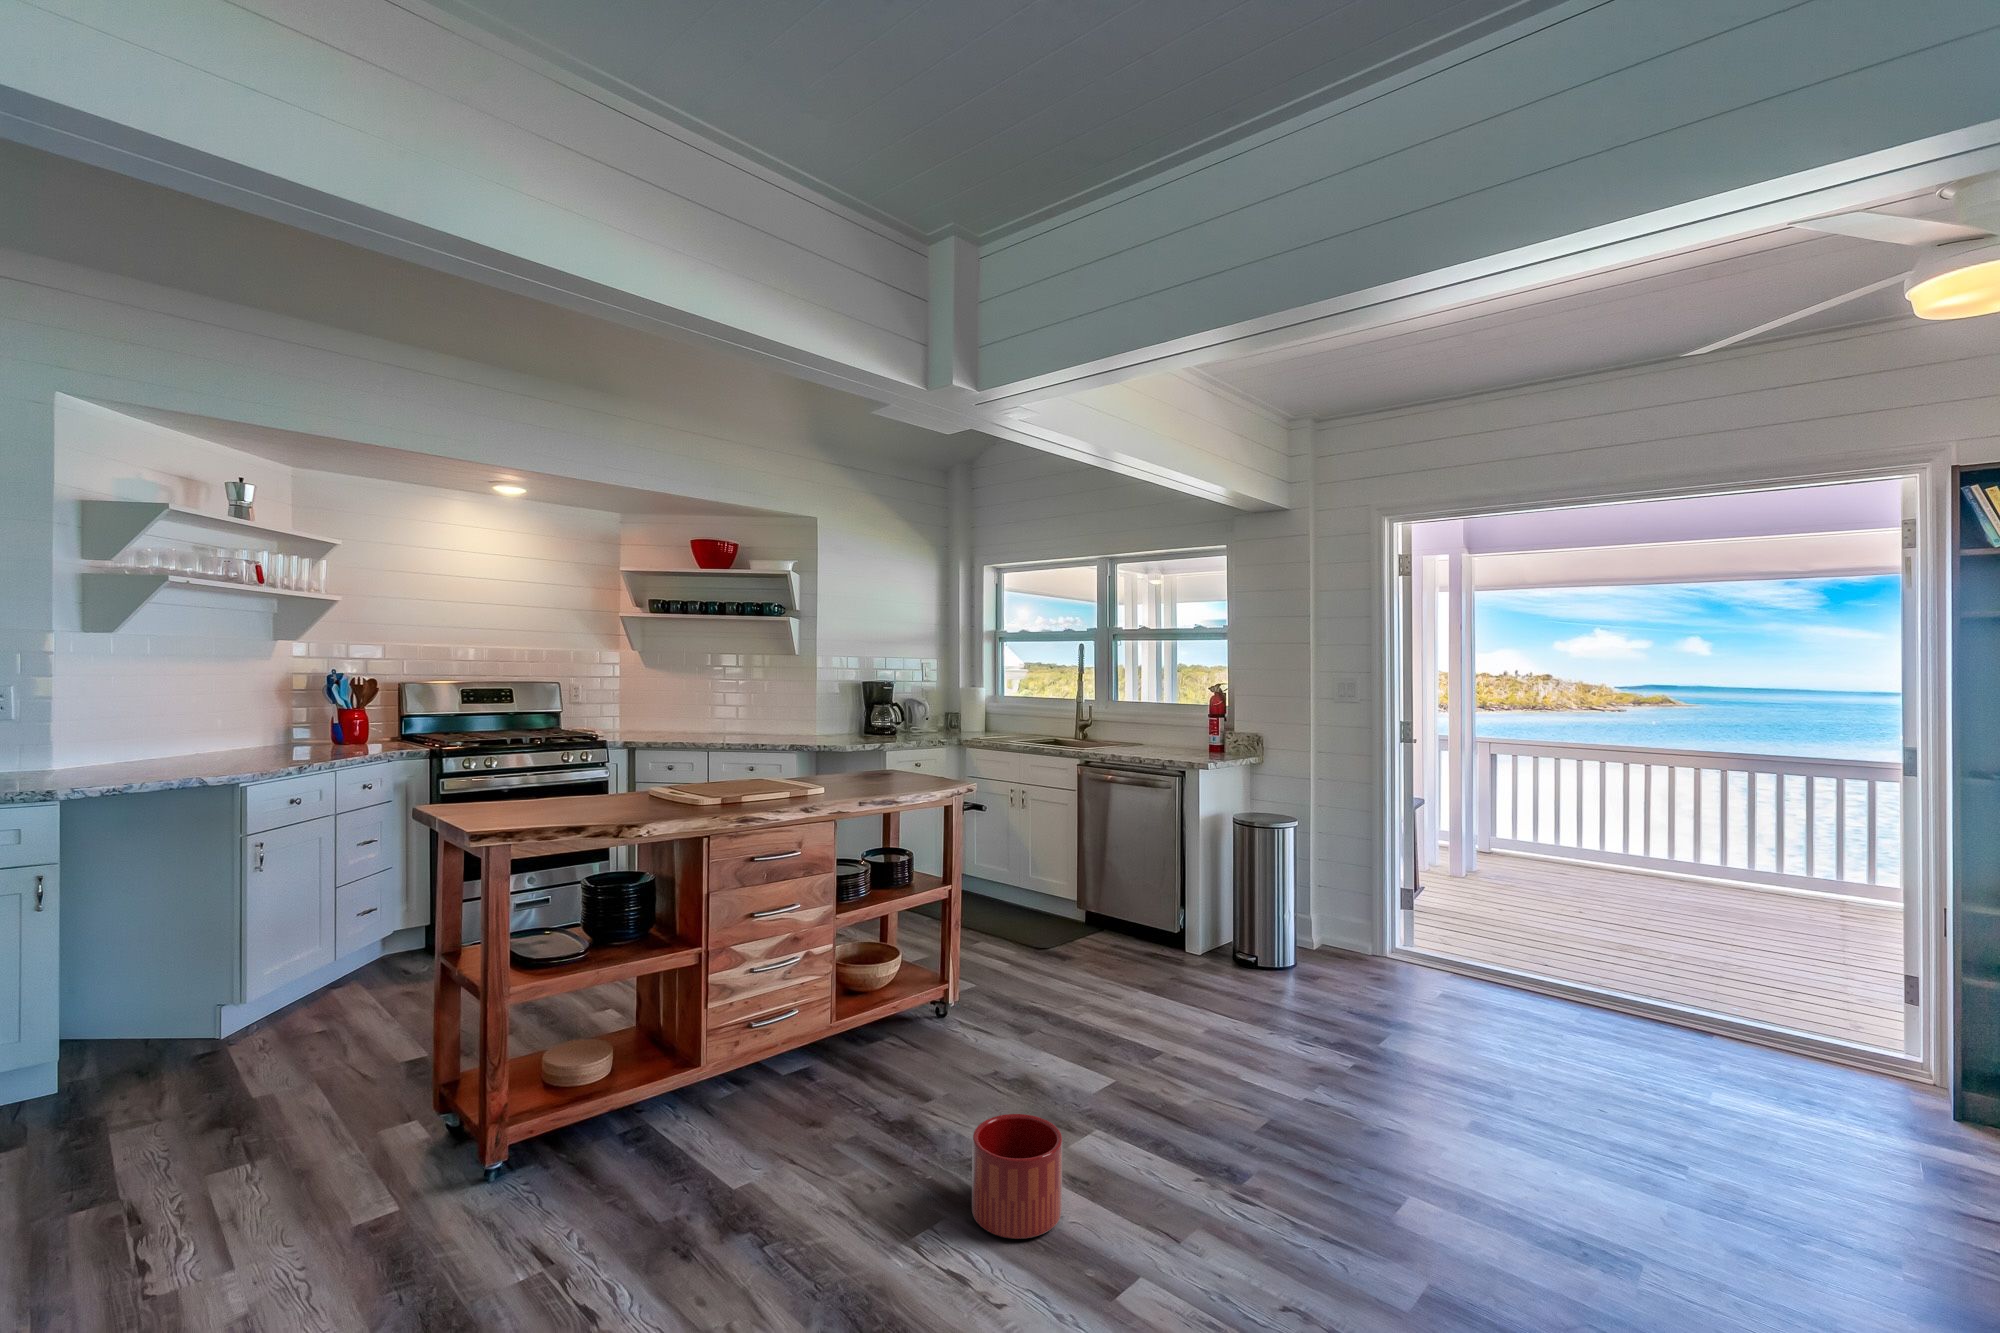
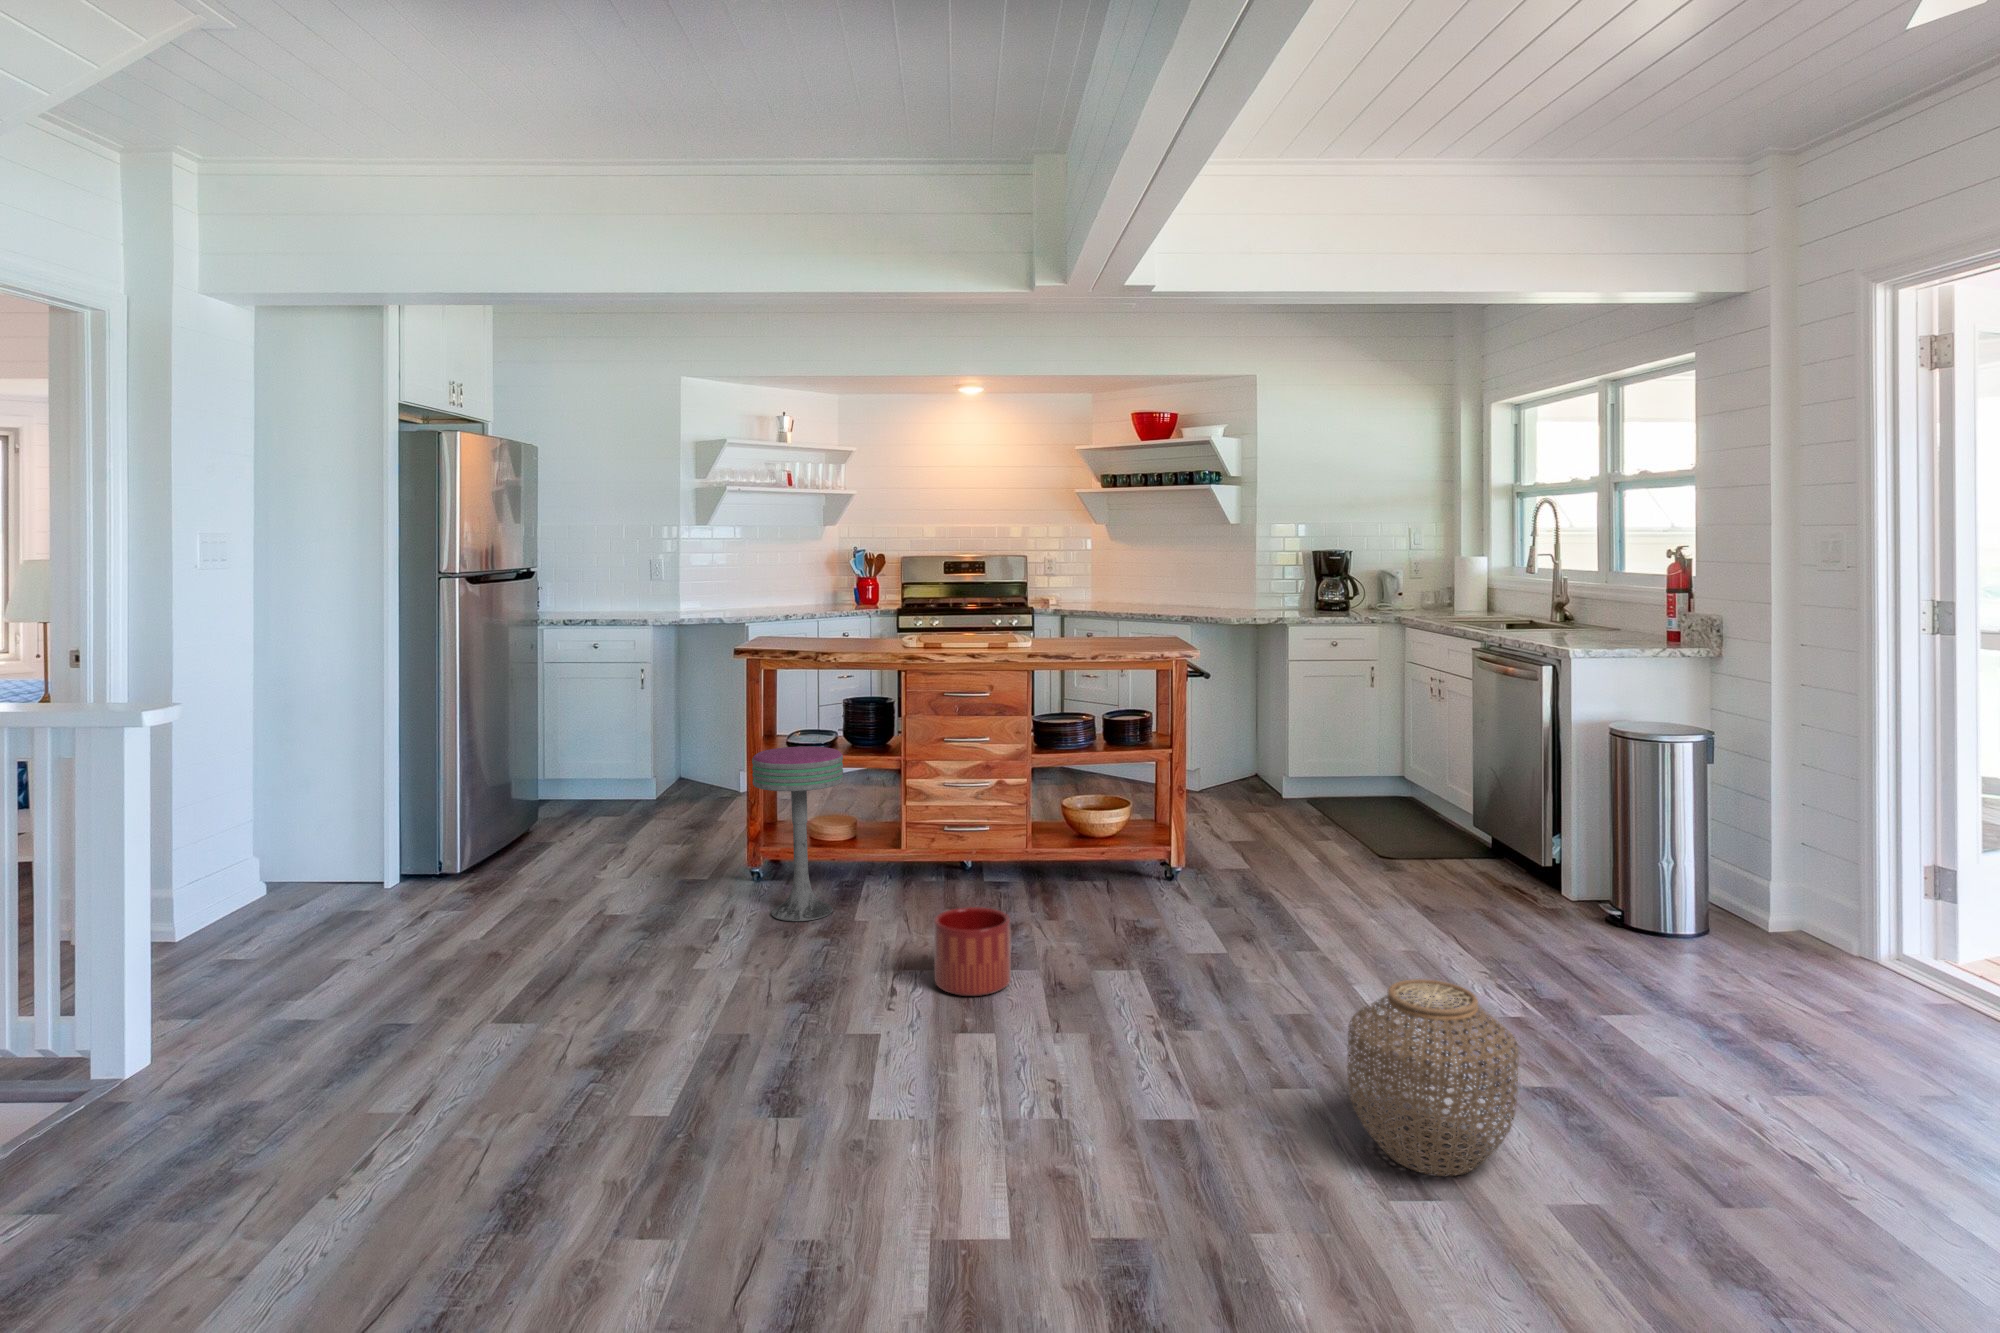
bar stool: none [580,958,713,1227] -> present [752,747,843,921]
woven basket: none [1489,1065,1642,1236] -> present [1347,979,1518,1176]

